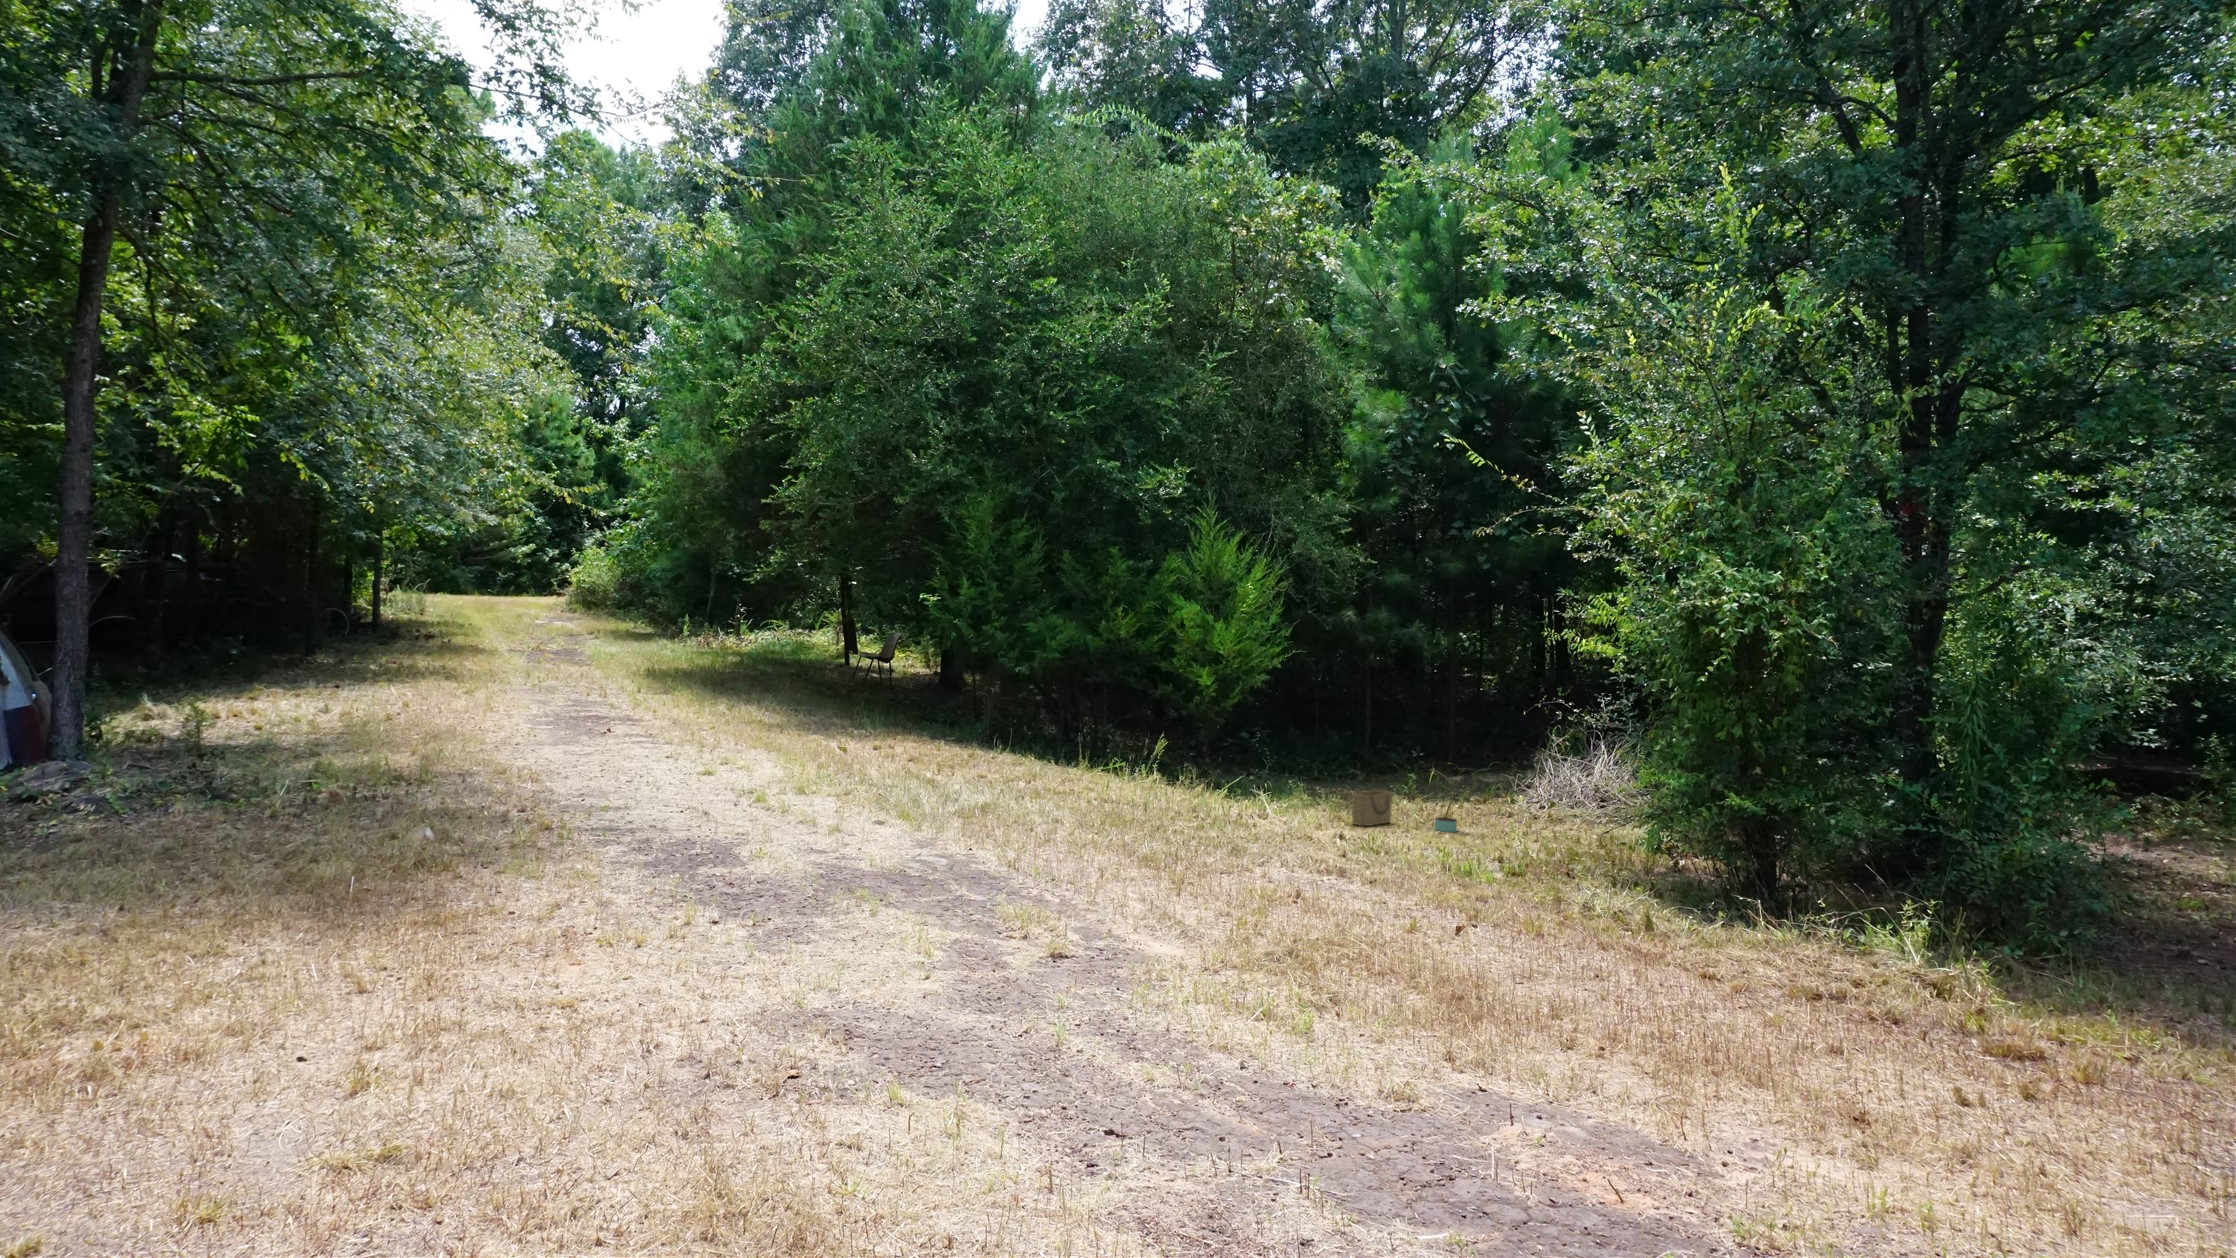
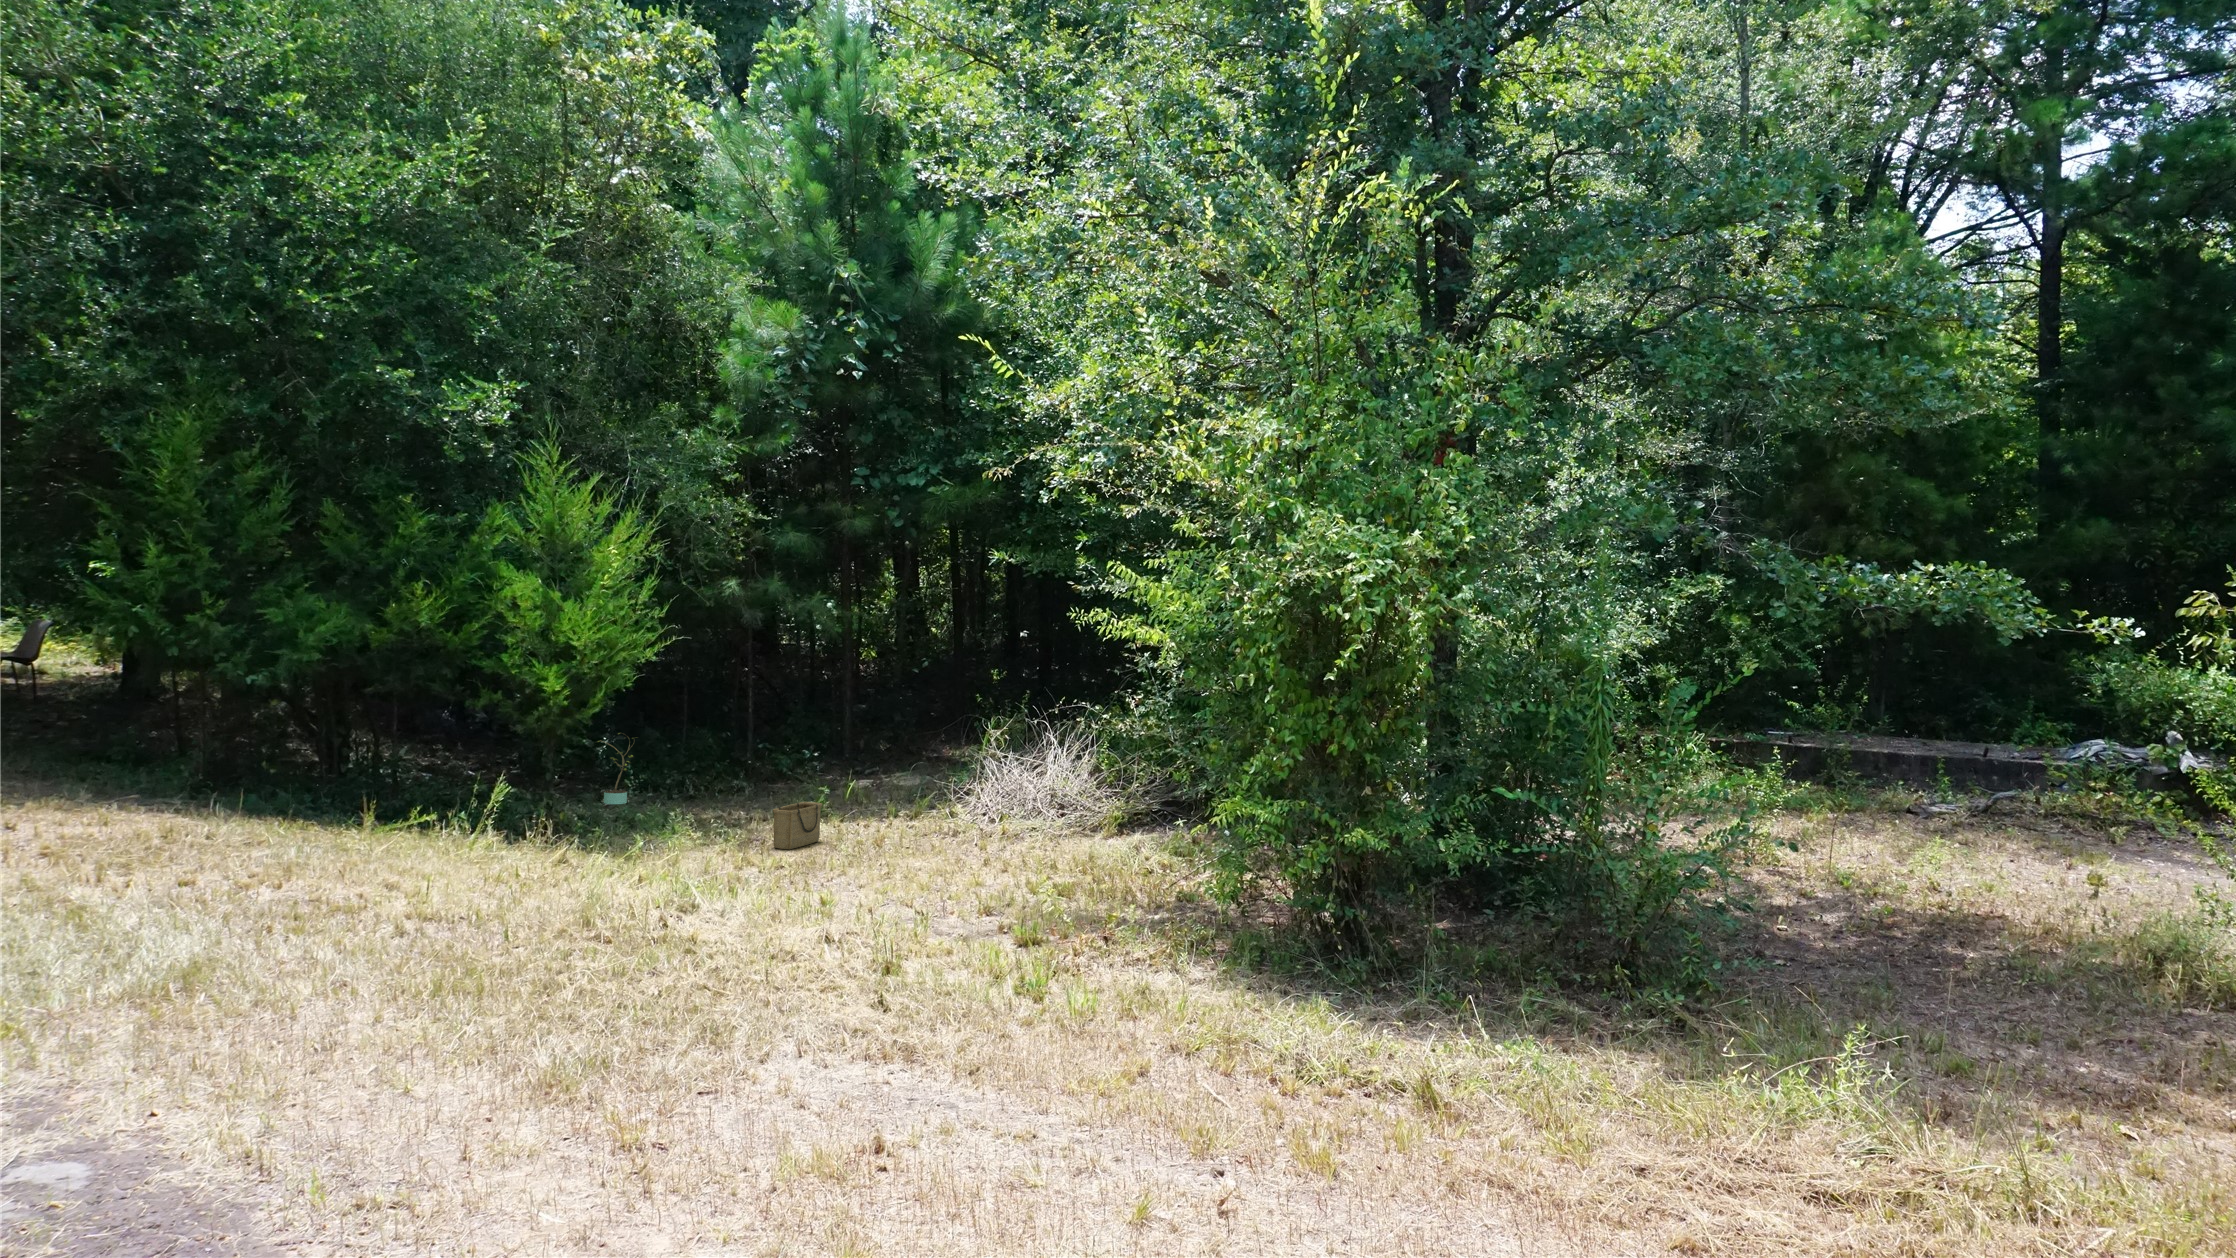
potted plant: present [1428,763,1468,832] -> present [597,733,638,804]

